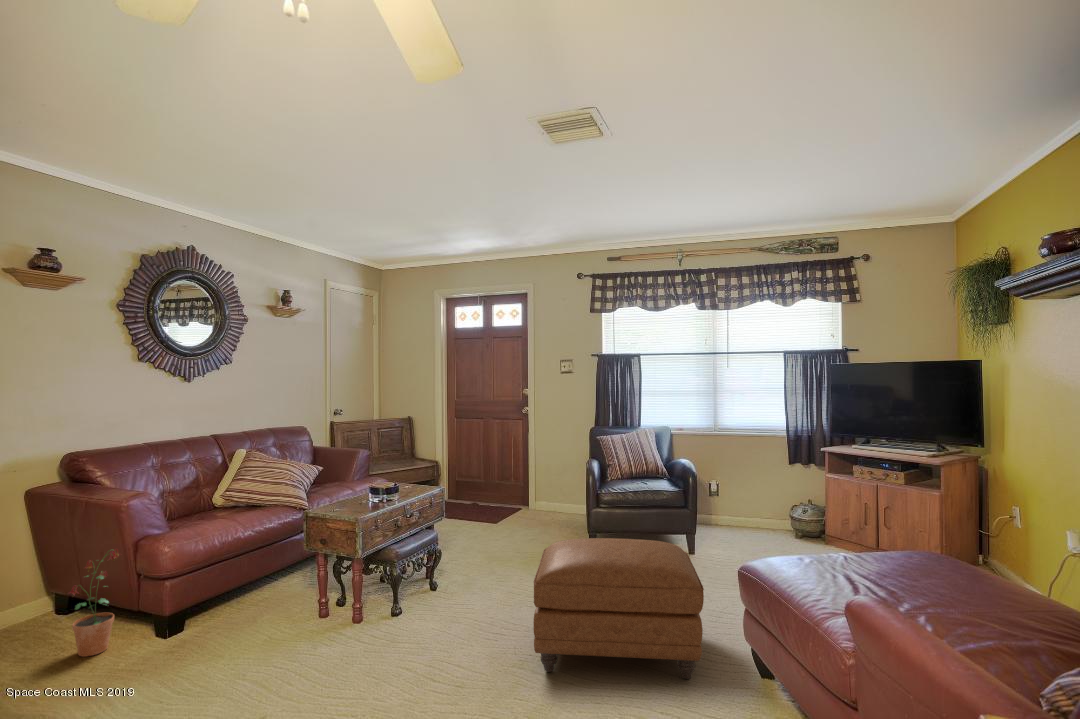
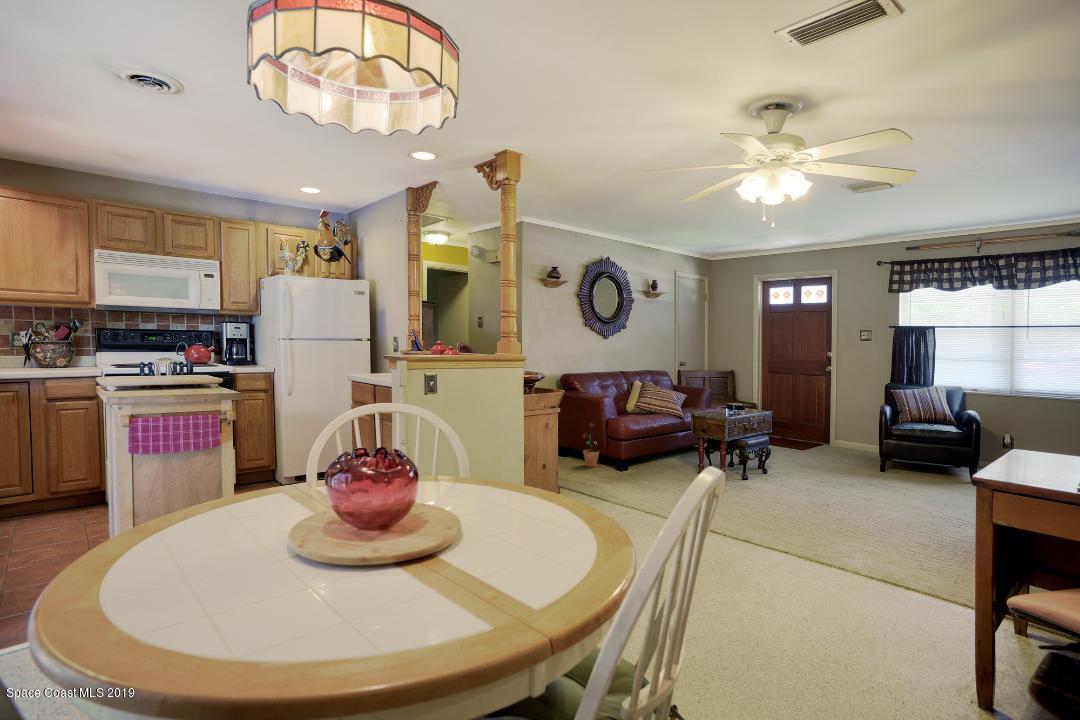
ottoman: present [533,538,704,679] -> none [826,441,942,522]

